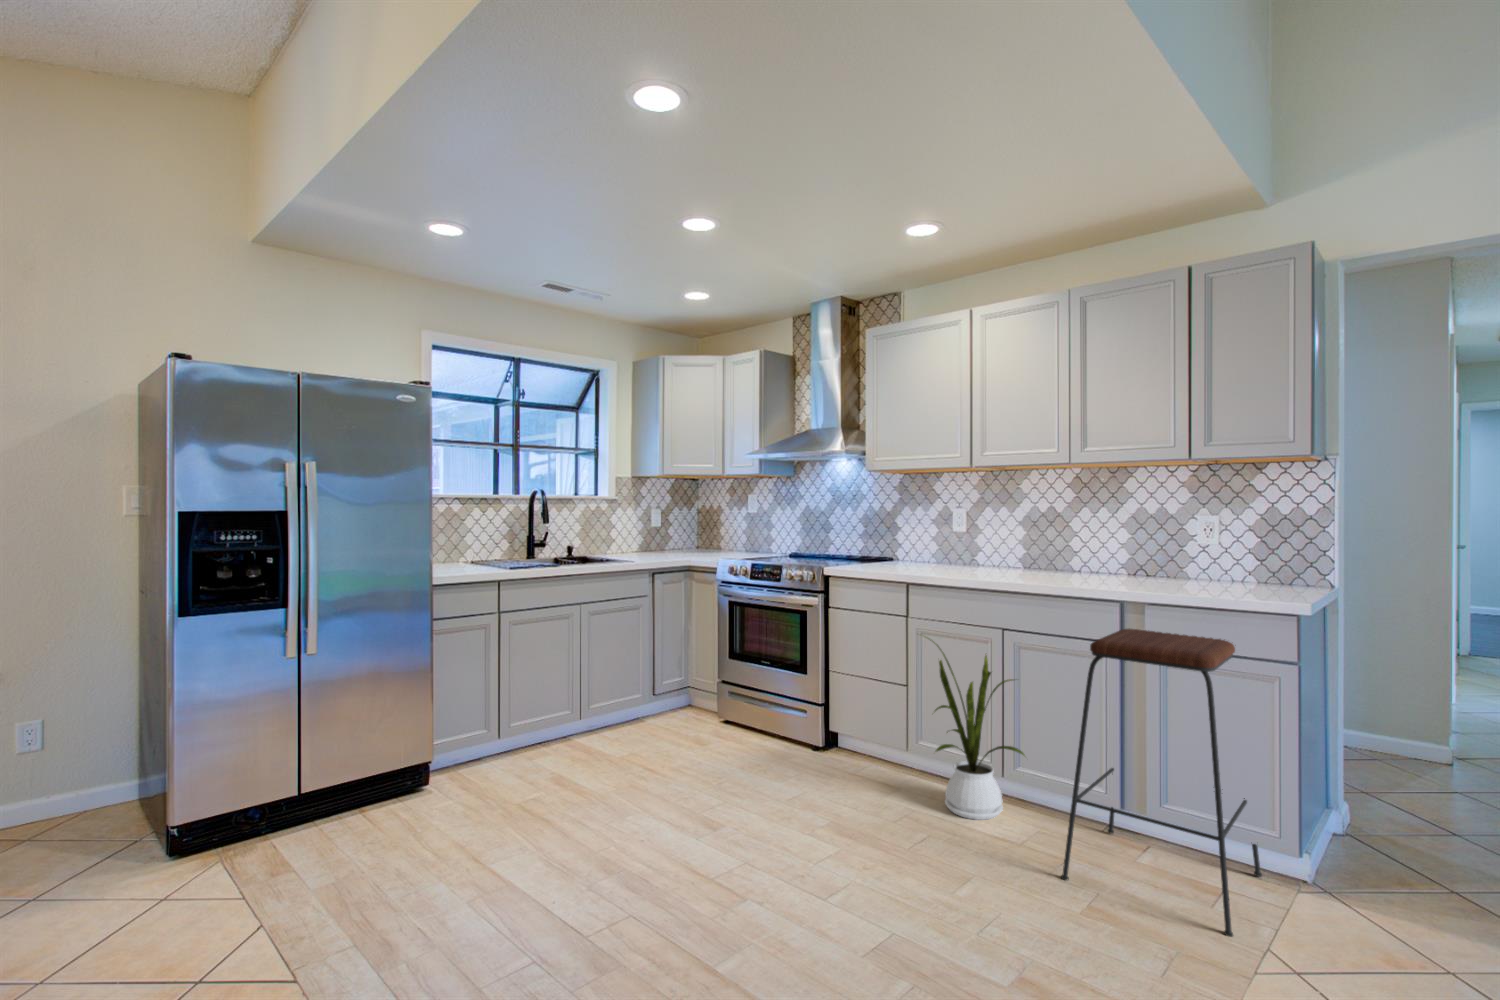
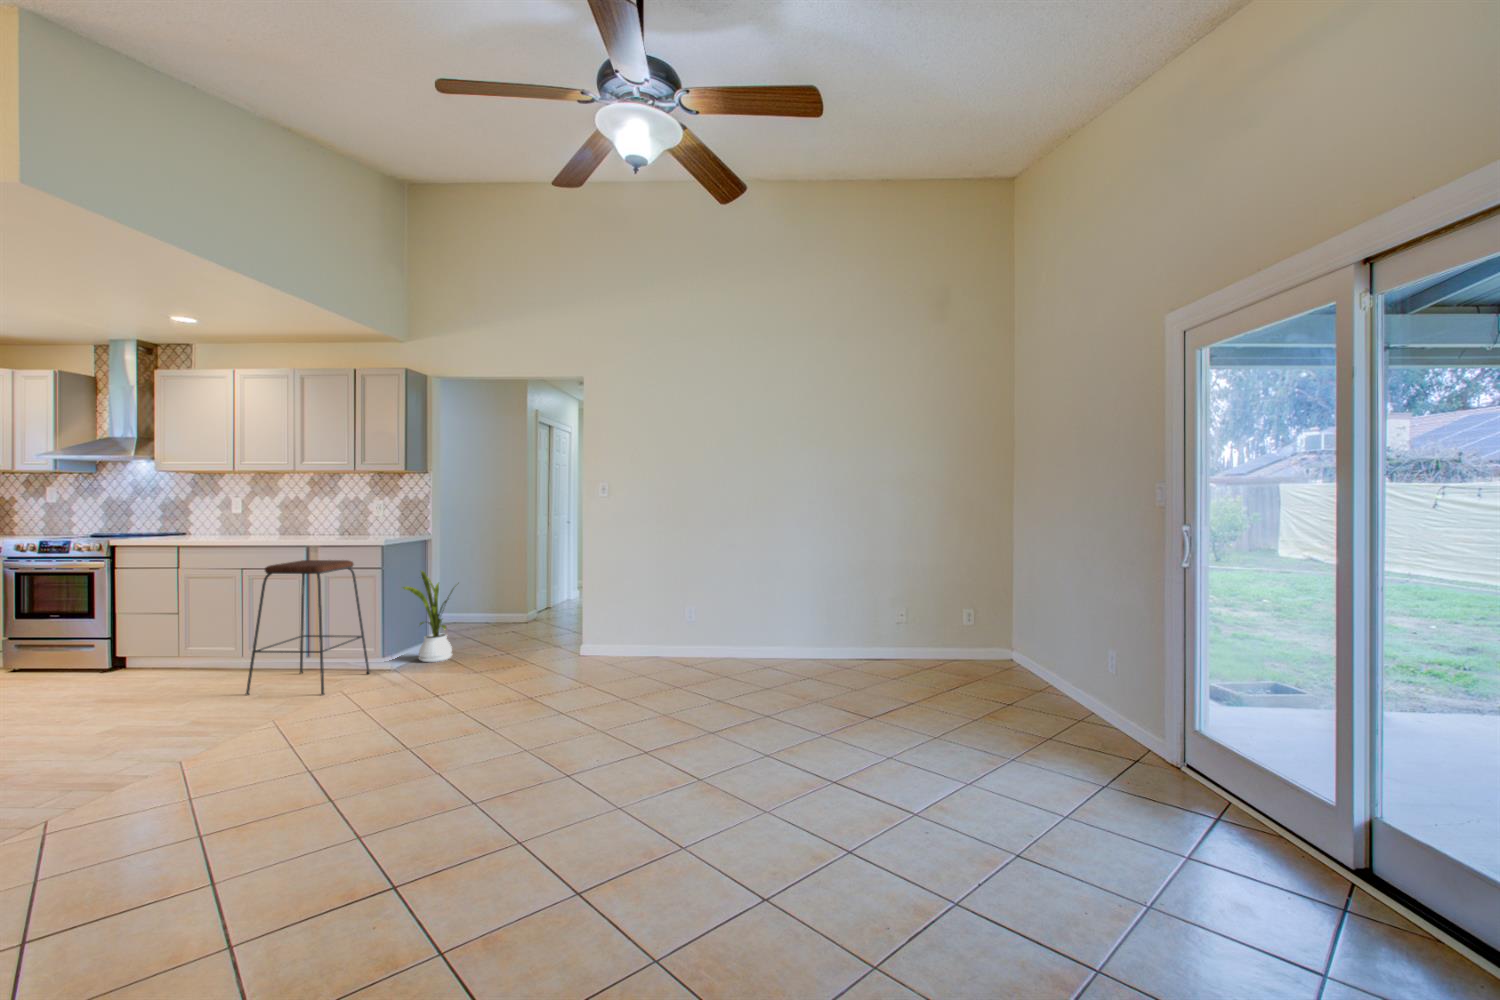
house plant: present [930,640,1024,820] -> present [403,571,456,662]

